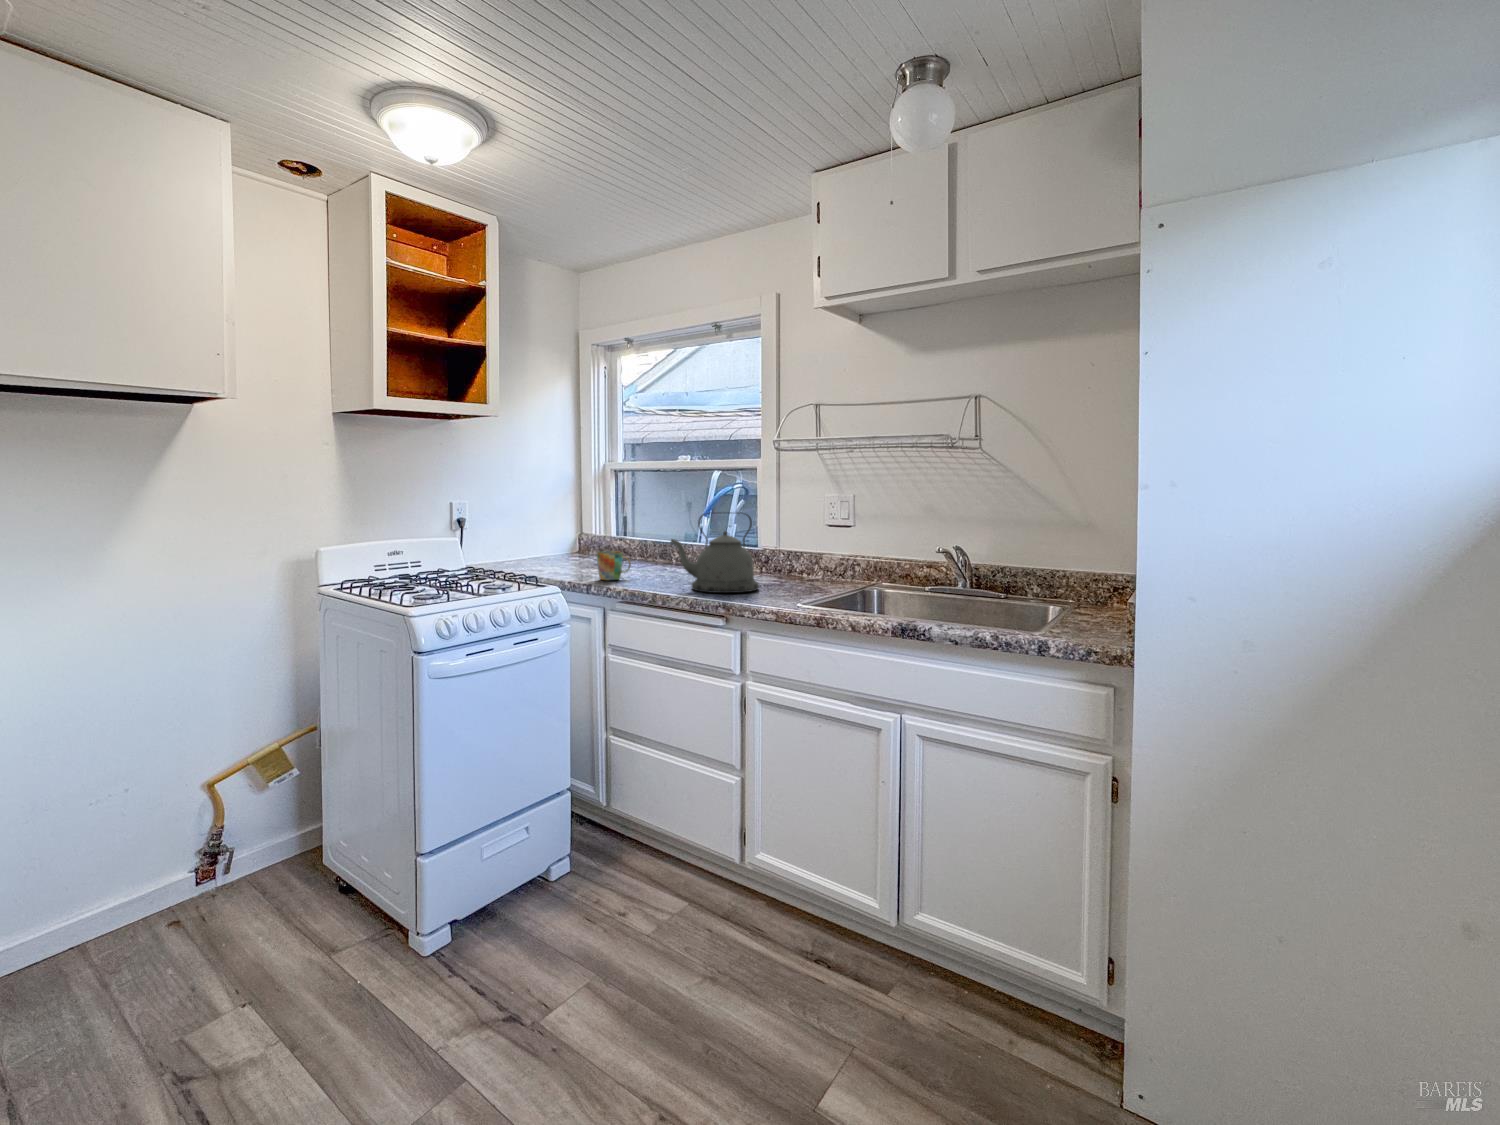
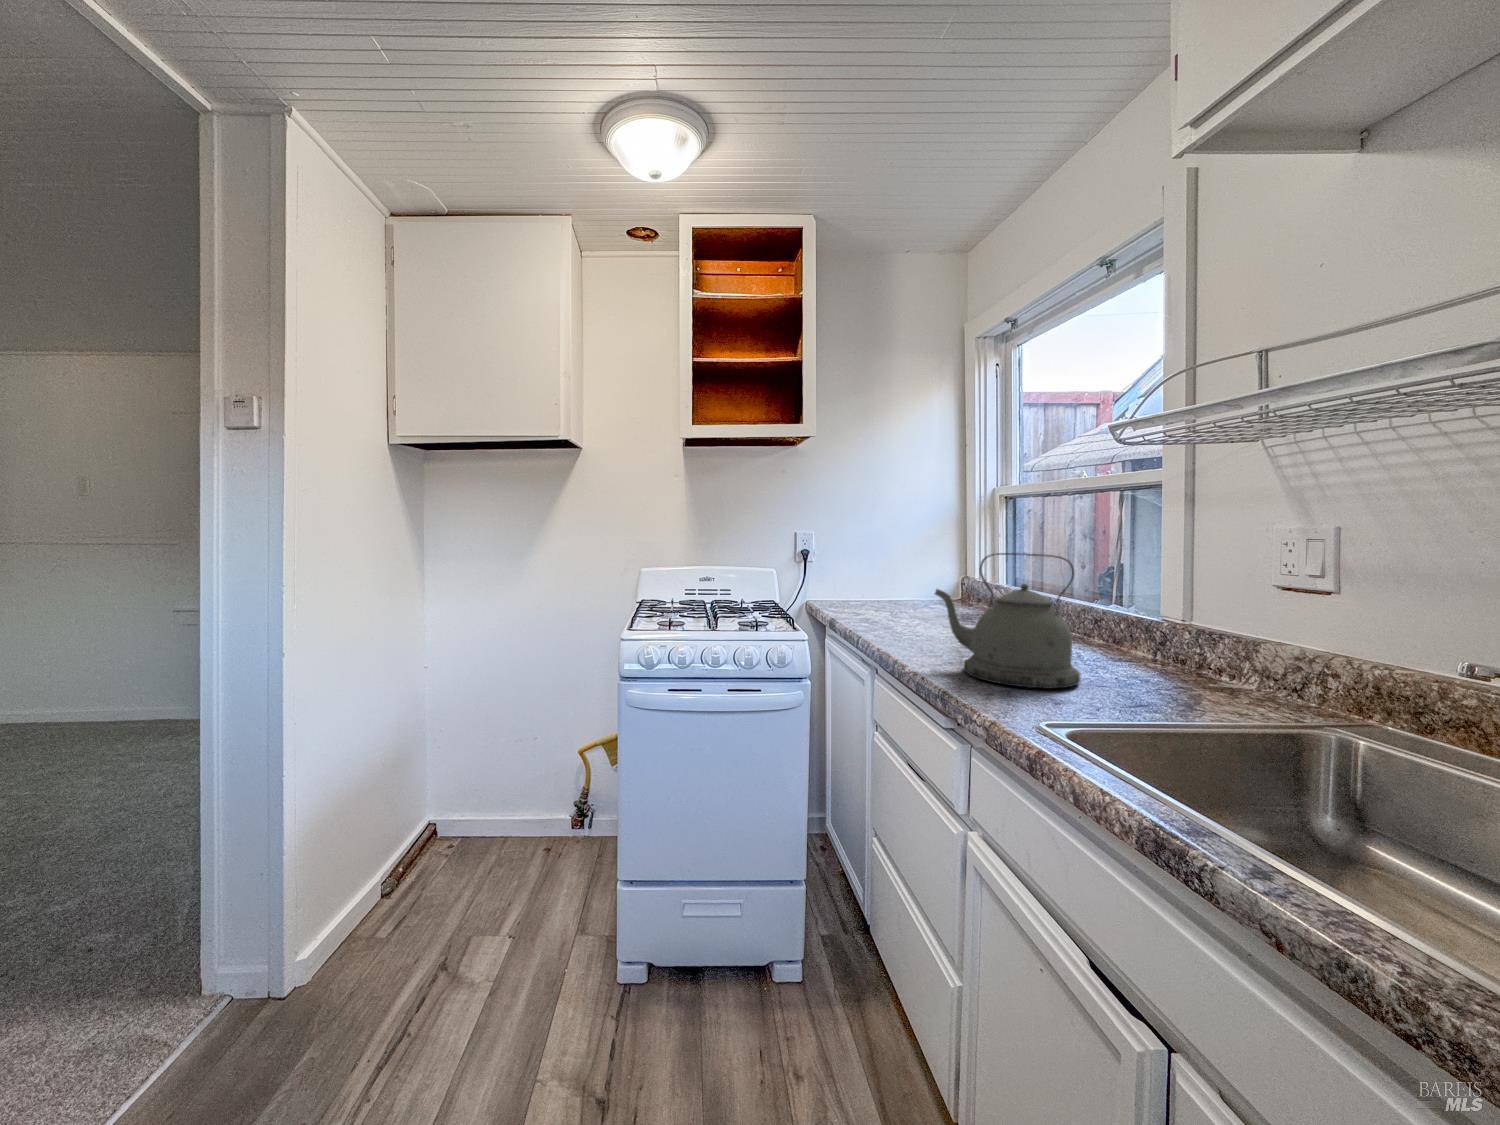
mug: present [597,551,631,580] -> none [885,599,931,638]

